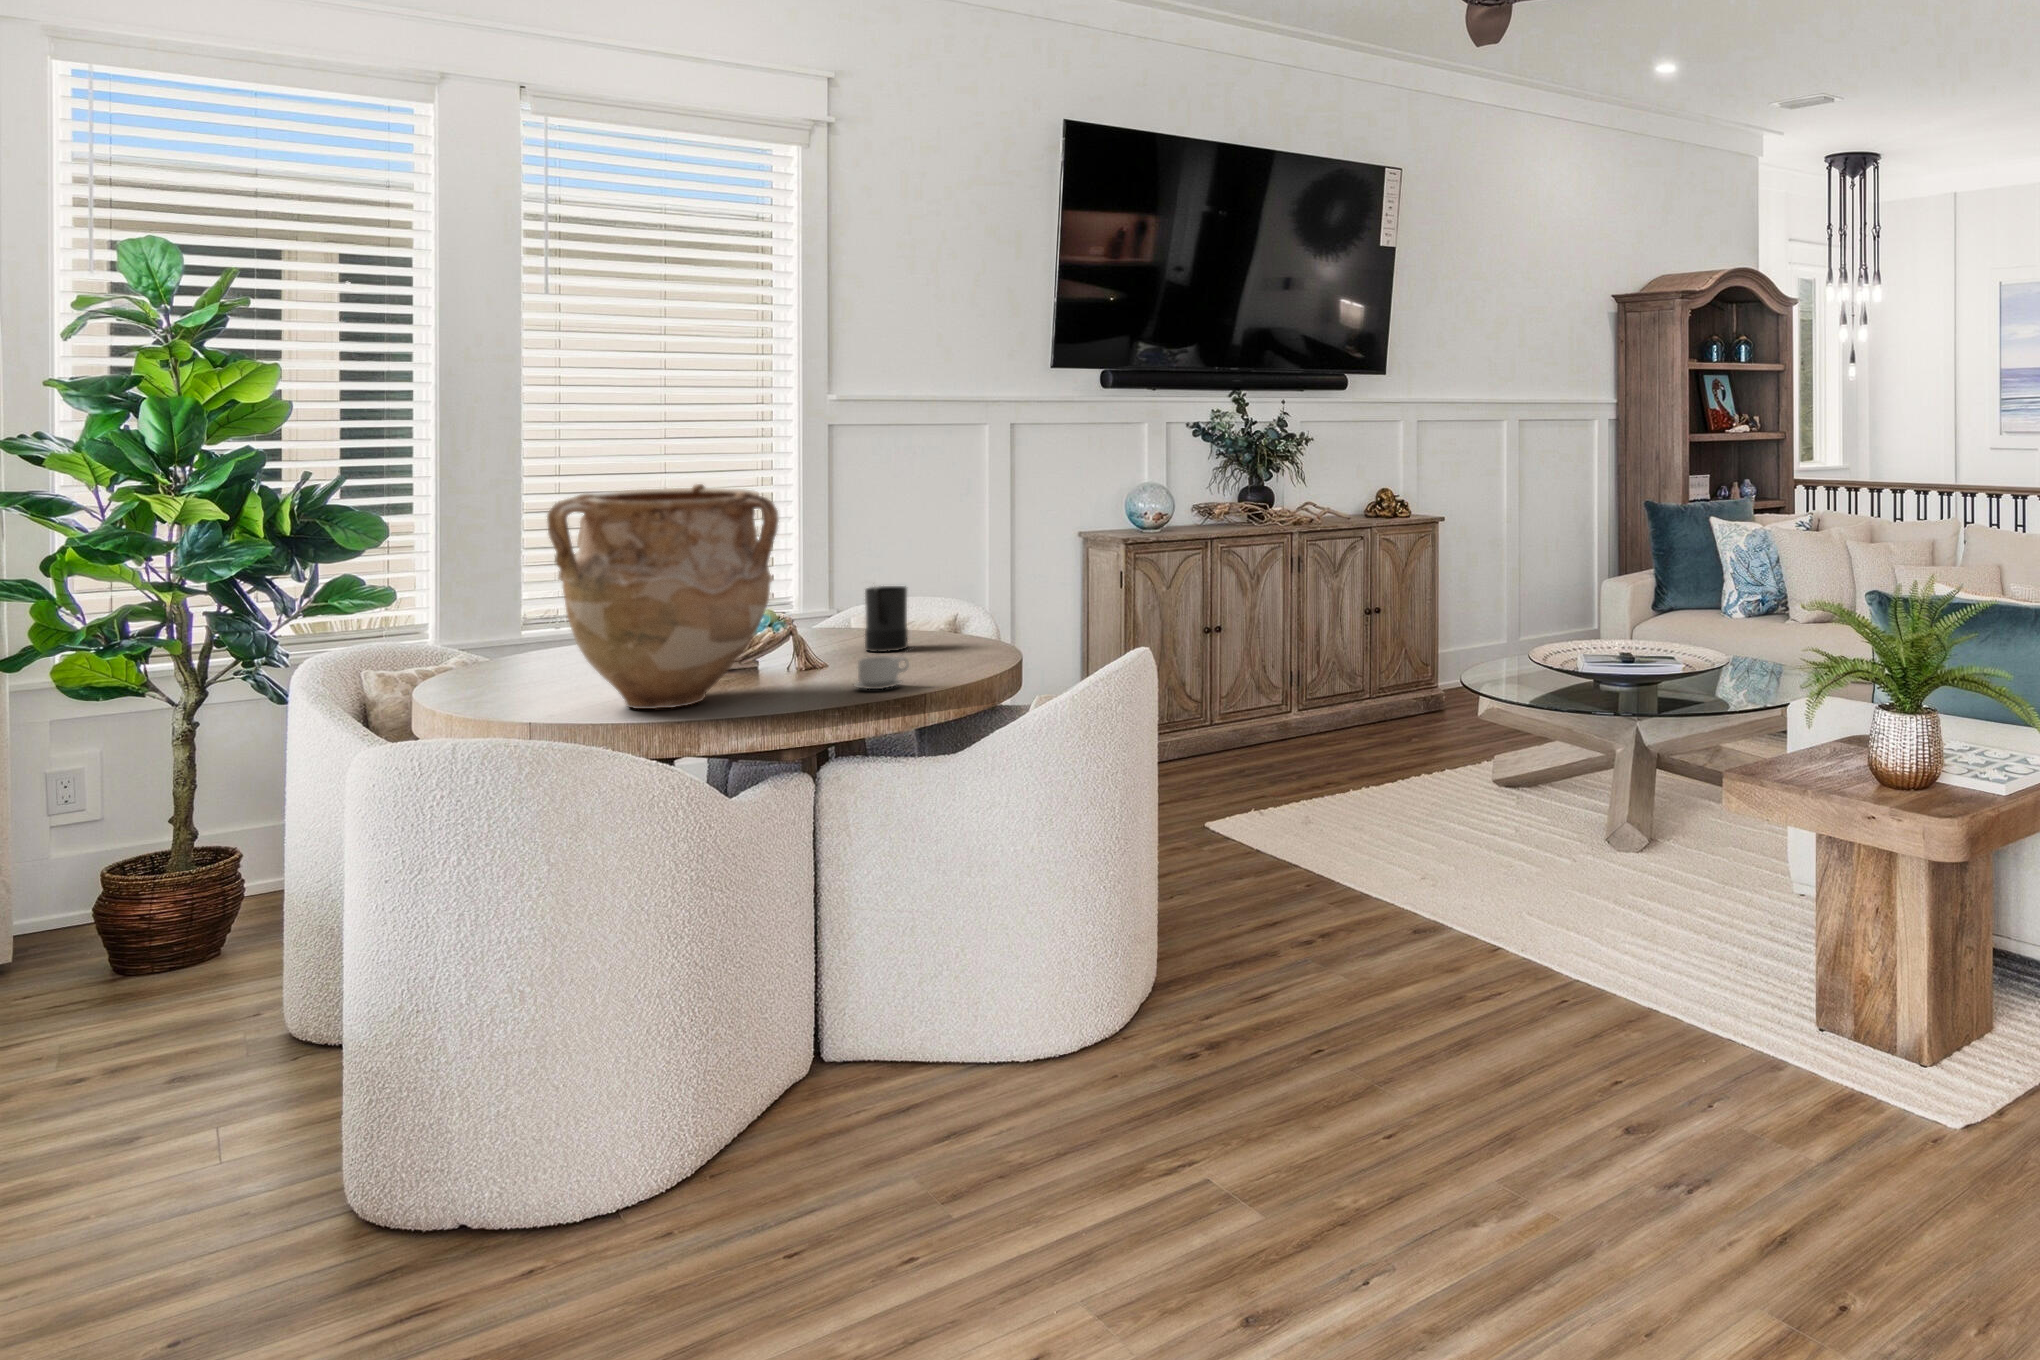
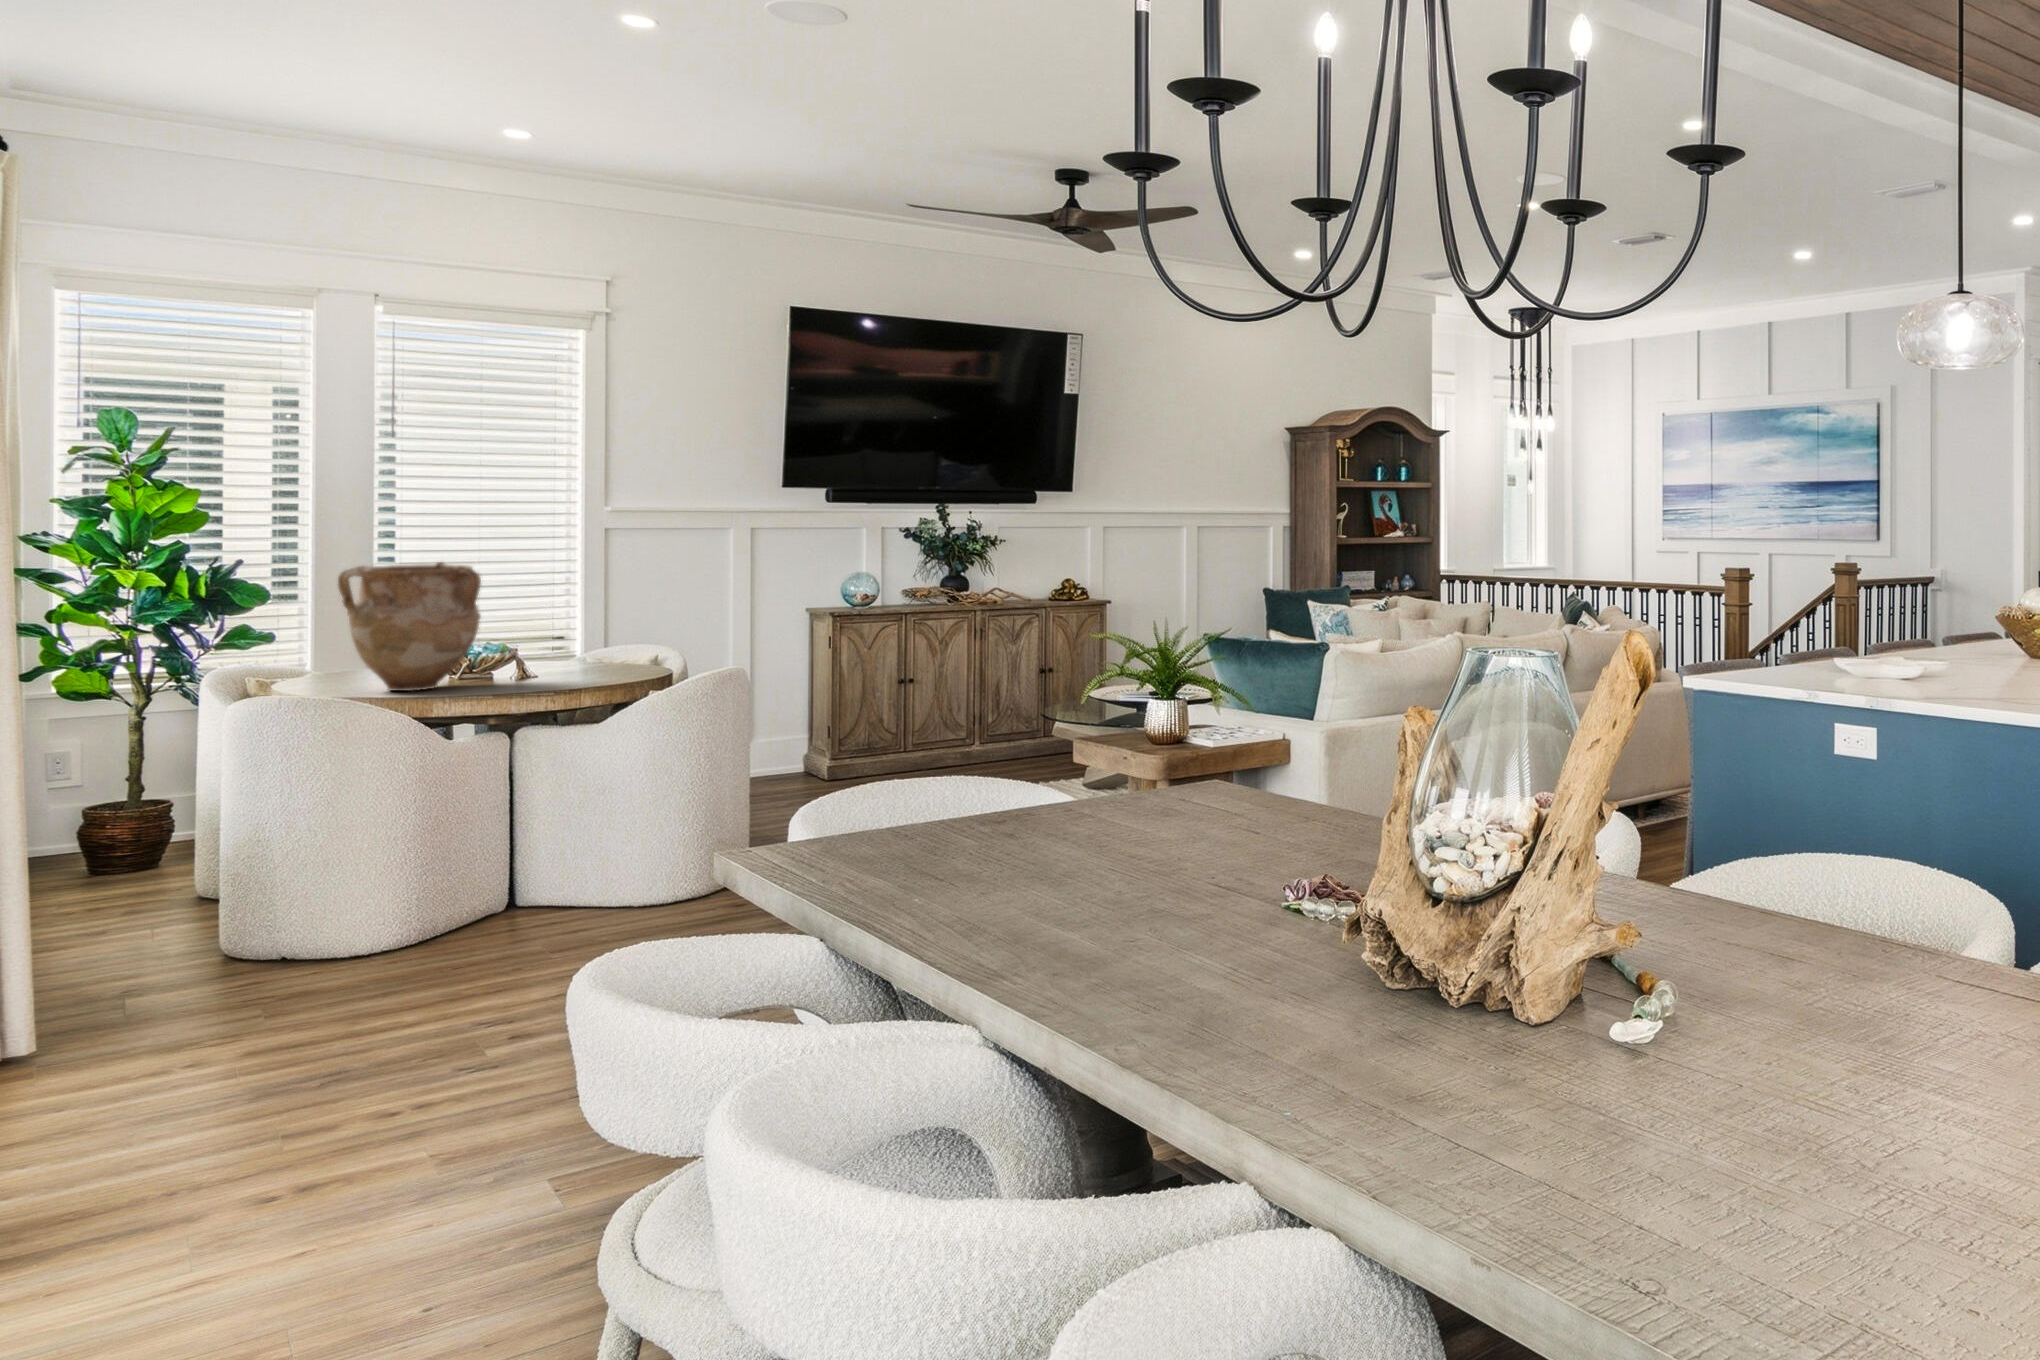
candle: present [865,583,908,652] -> none [564,627,595,670]
teacup: present [854,656,909,689] -> none [531,660,574,685]

